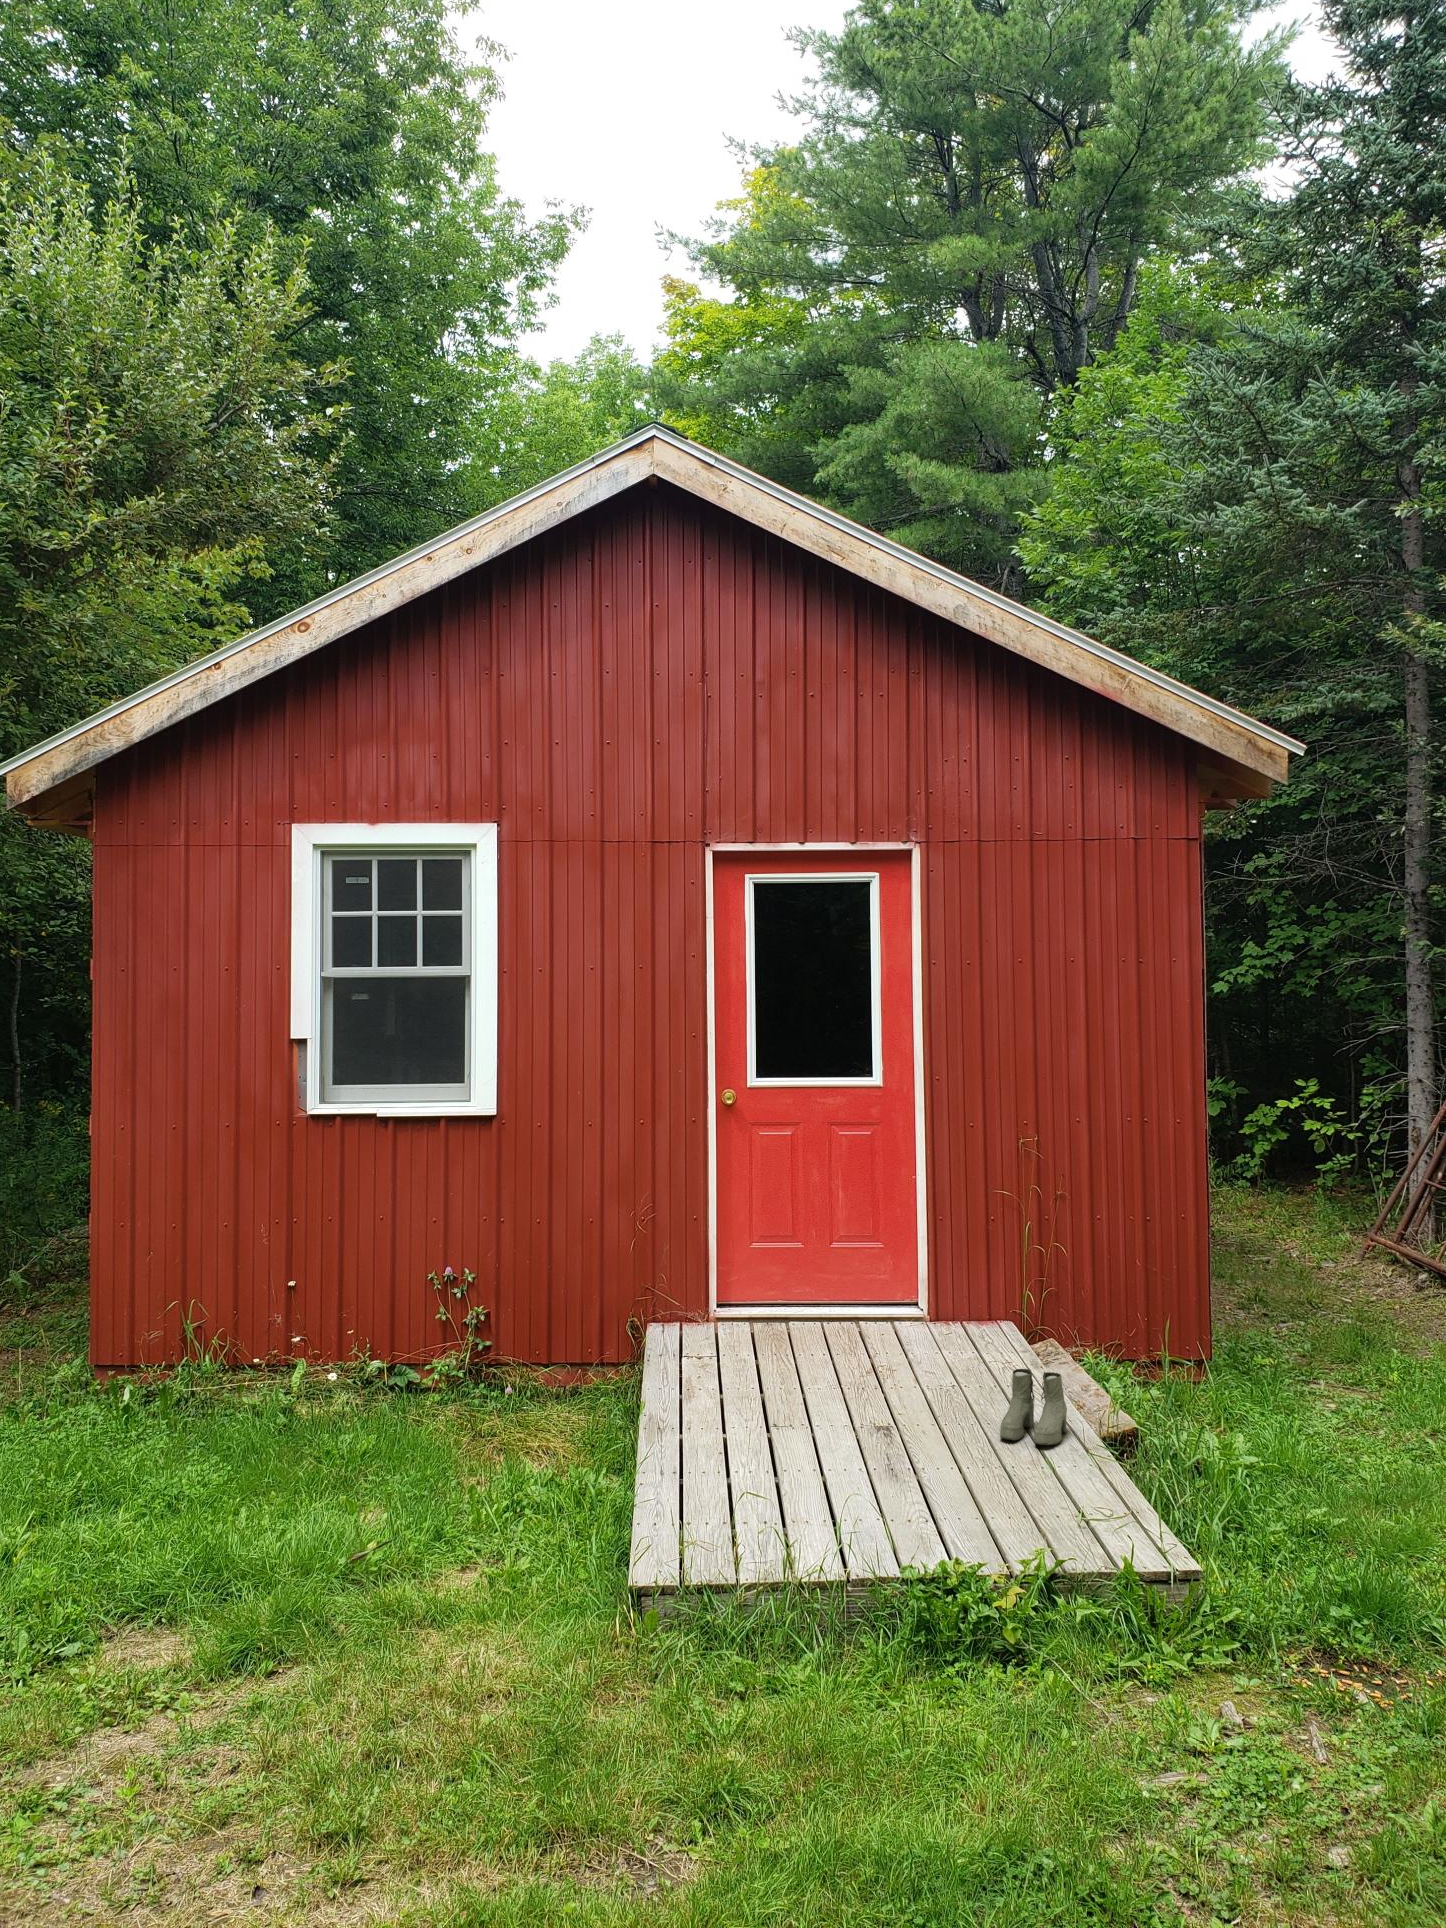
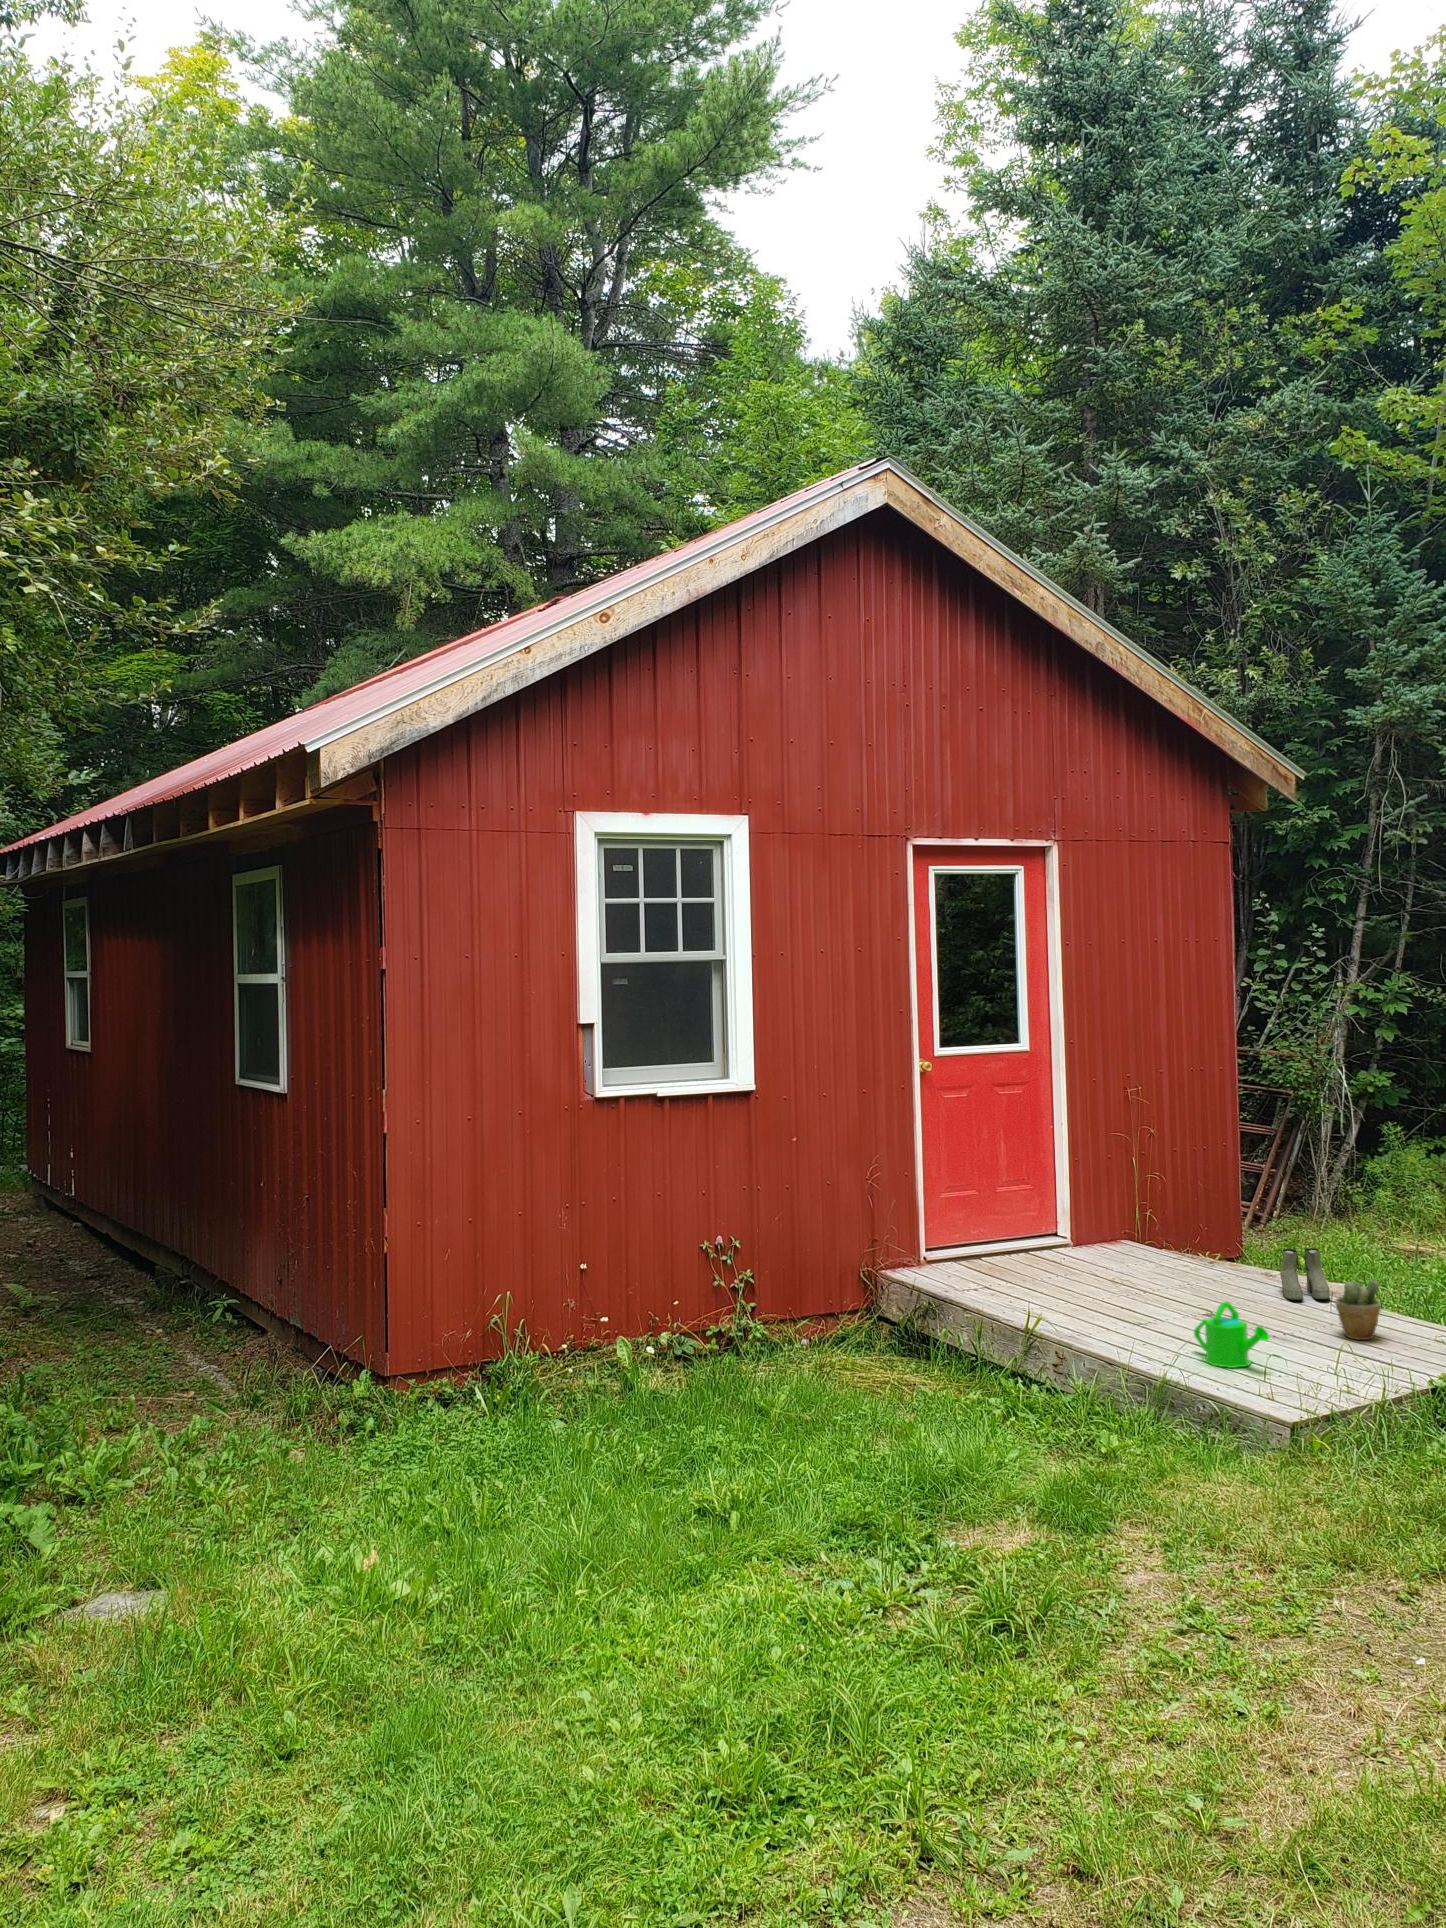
watering can: none [723,1427,782,1517] -> present [1194,1301,1270,1368]
potted plant: none [954,1427,1012,1512] -> present [1335,1280,1381,1340]

